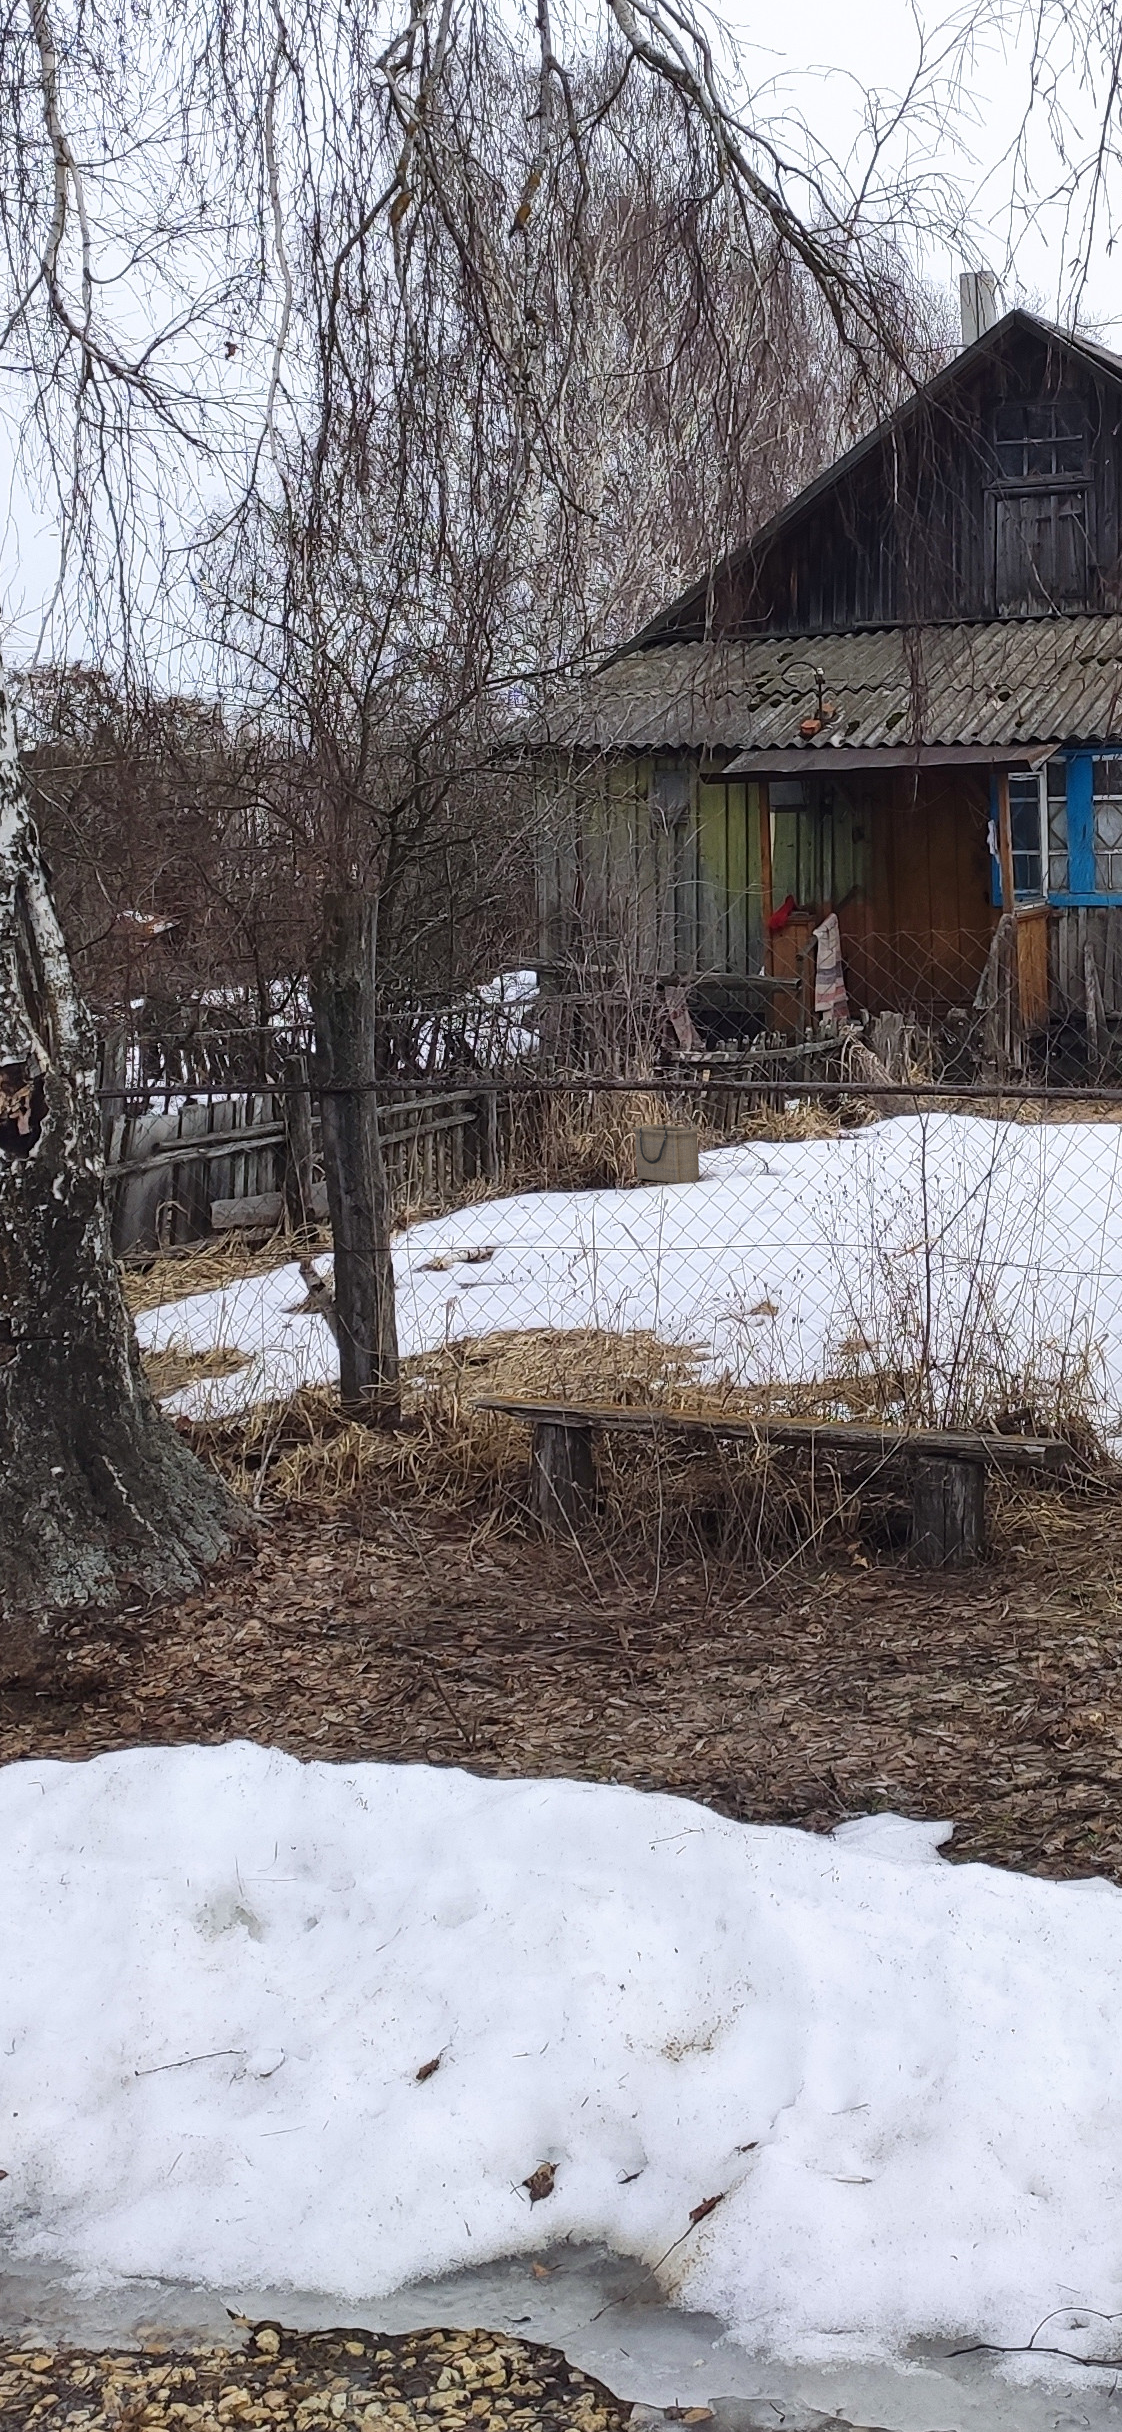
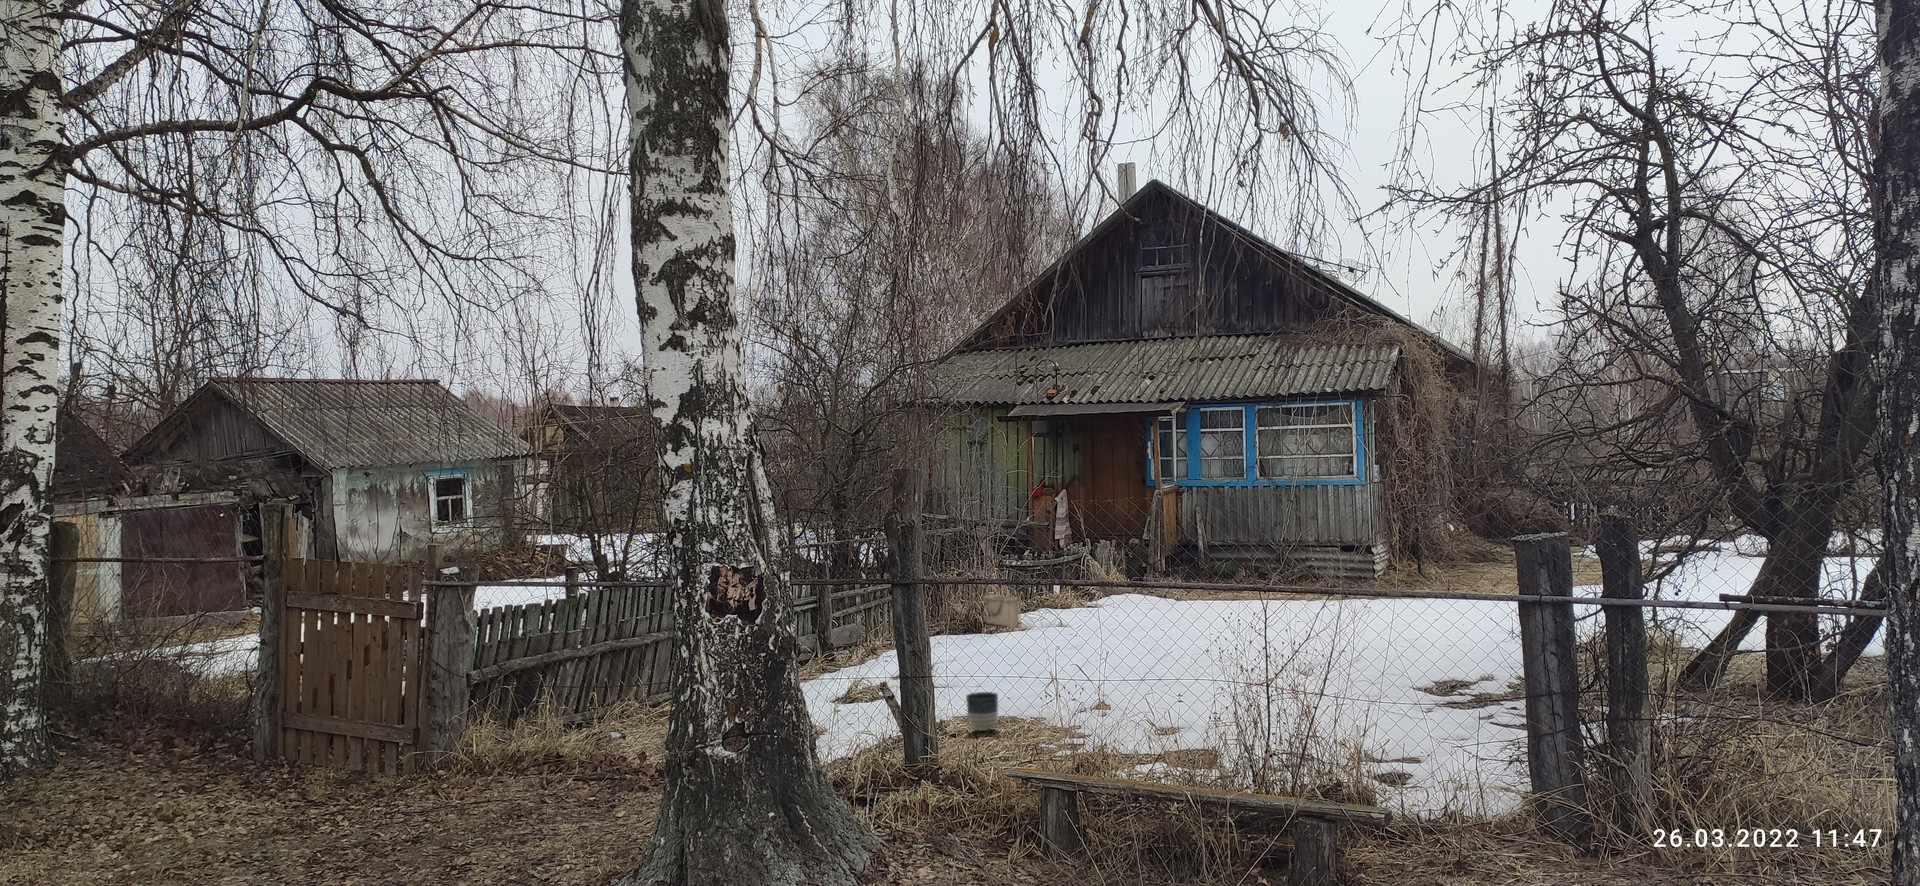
planter: none [512,1294,569,1364] -> present [966,692,998,731]

